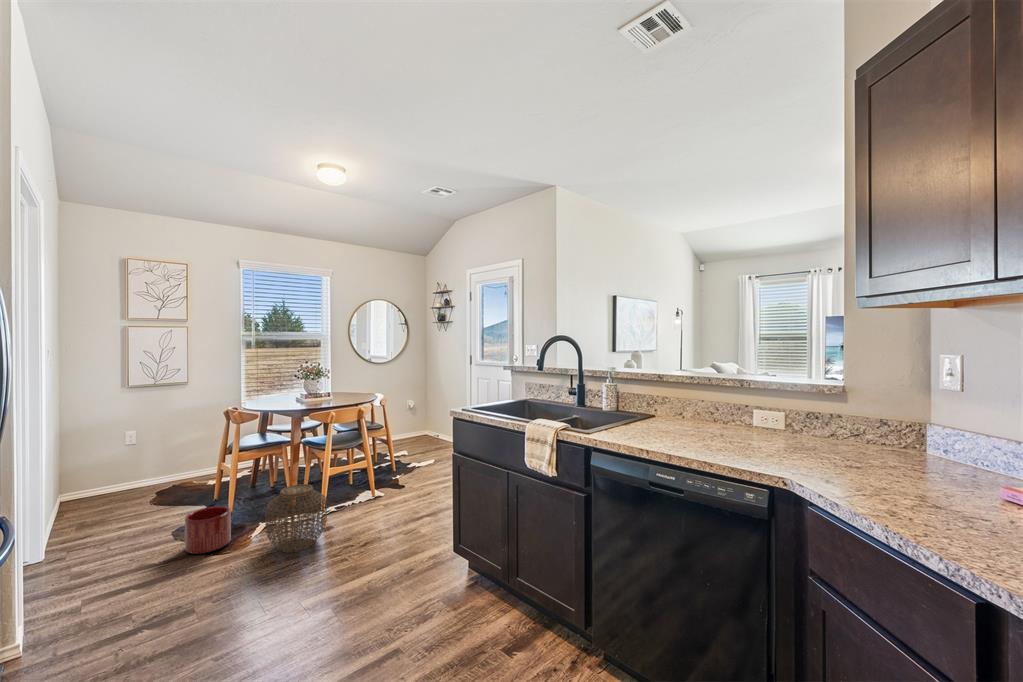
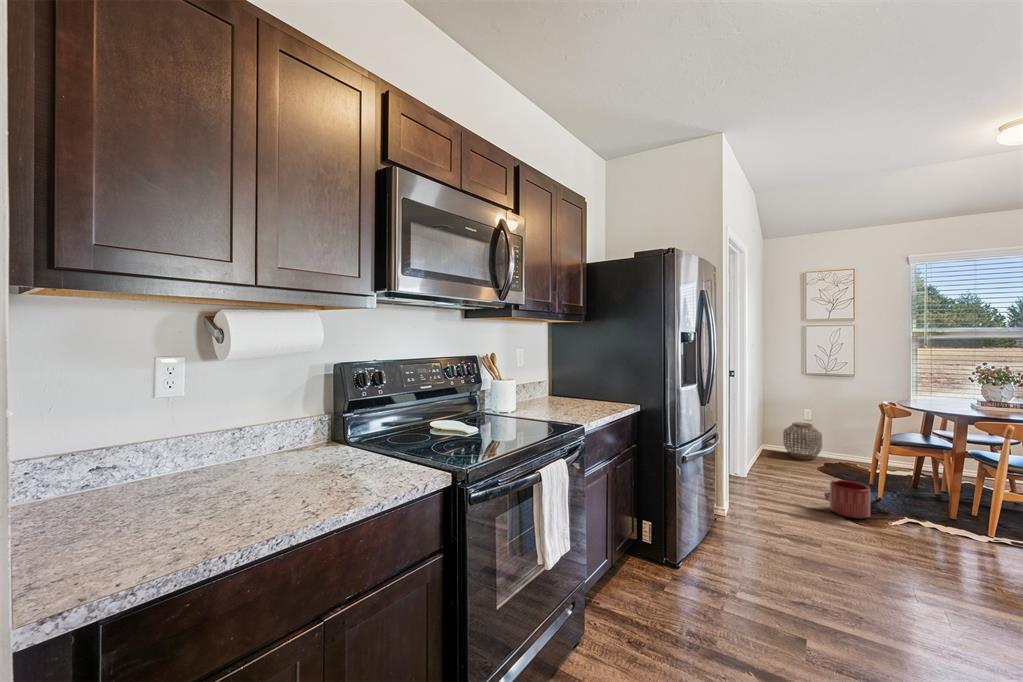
woven basket: present [265,484,327,552] -> present [783,422,822,460]

